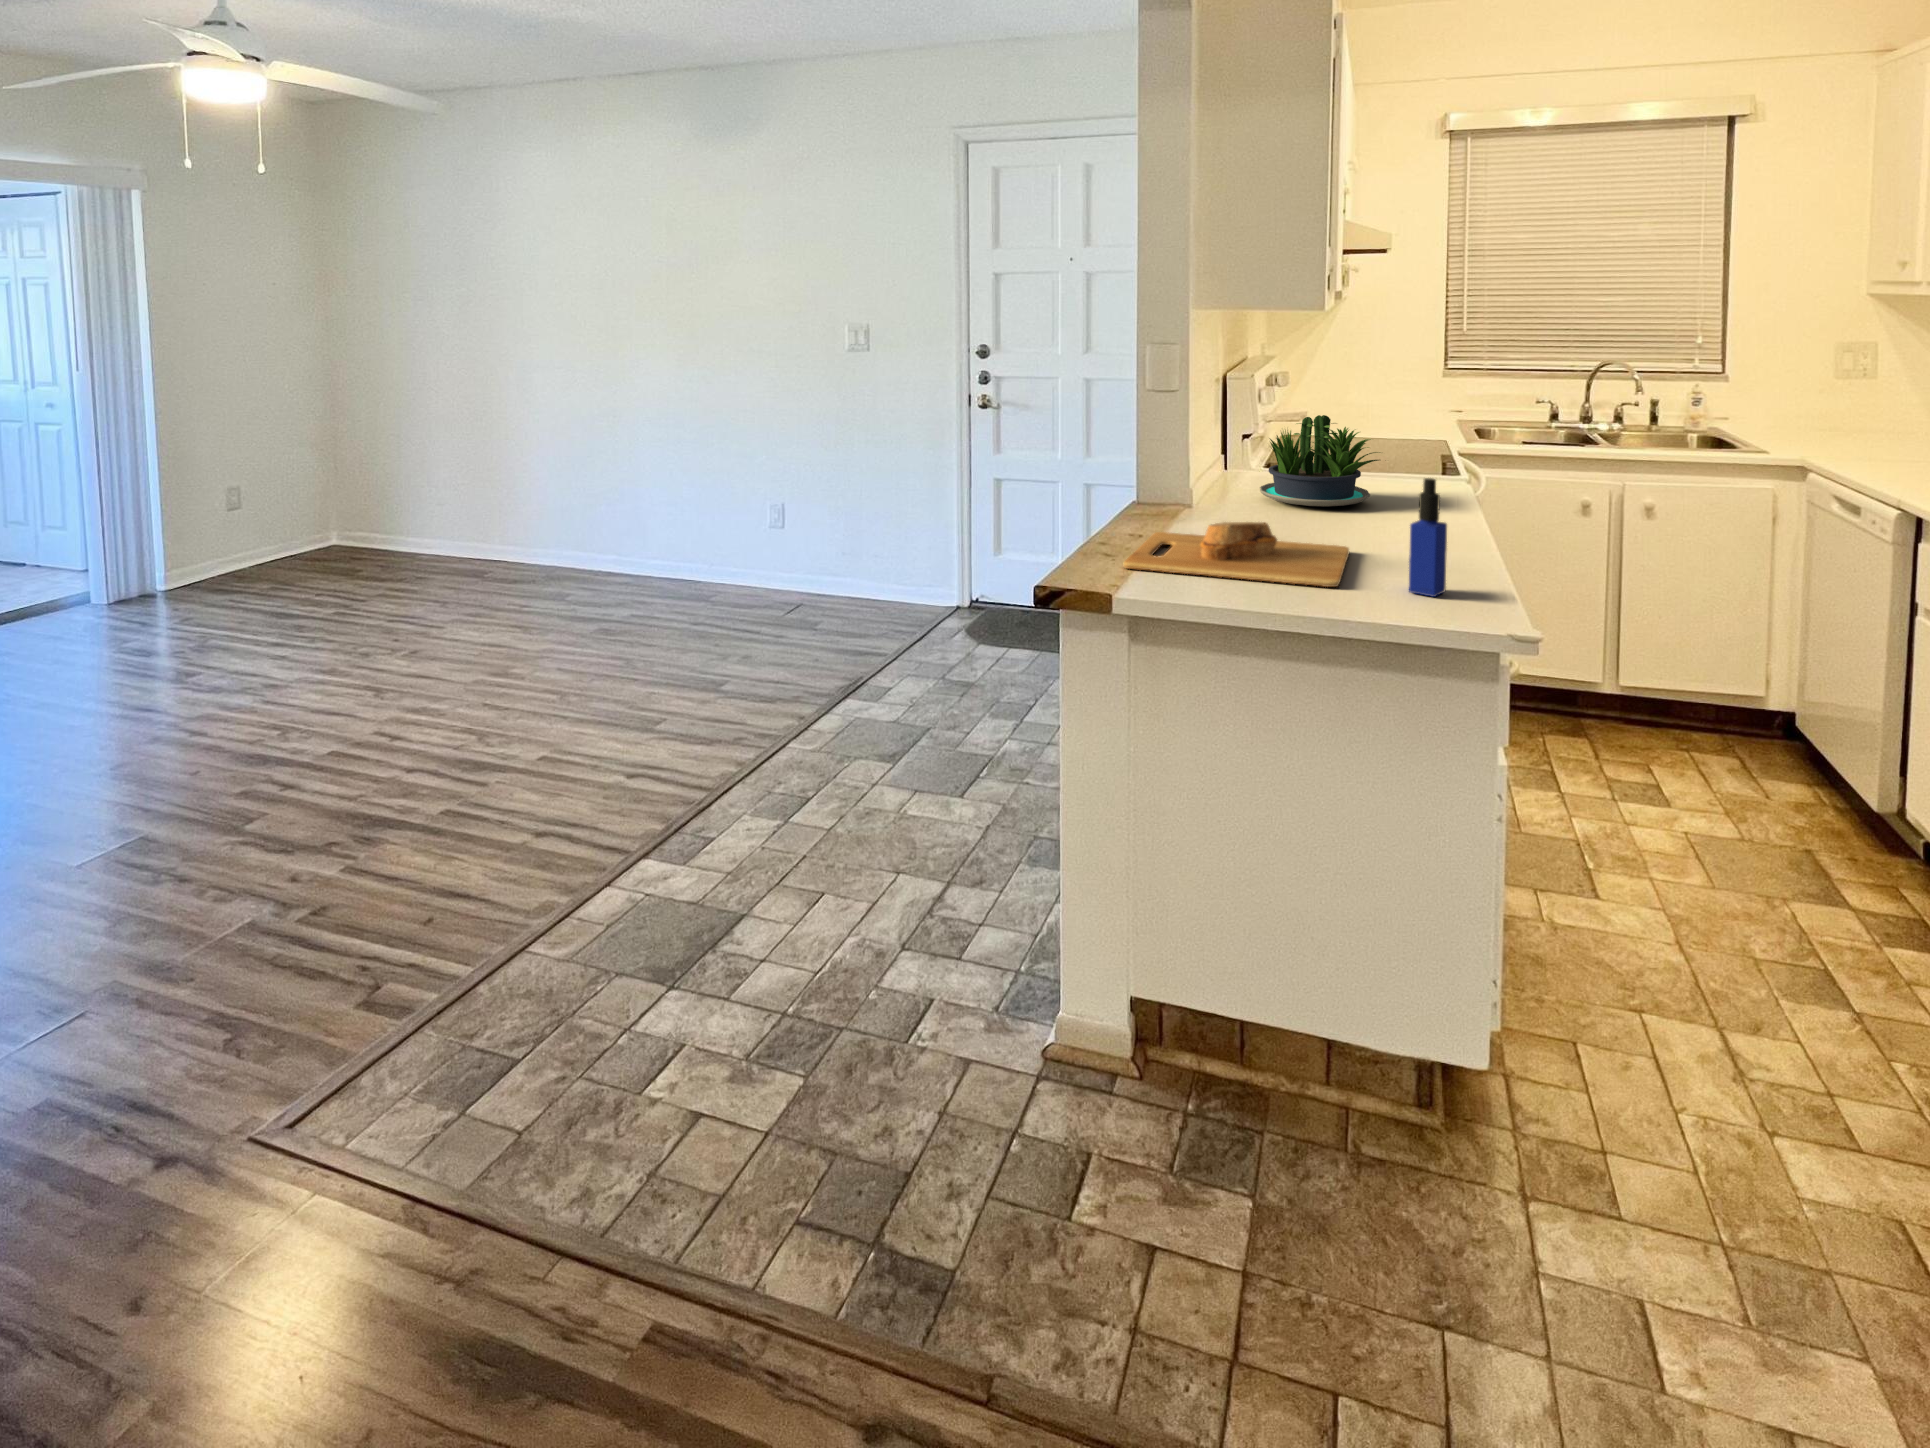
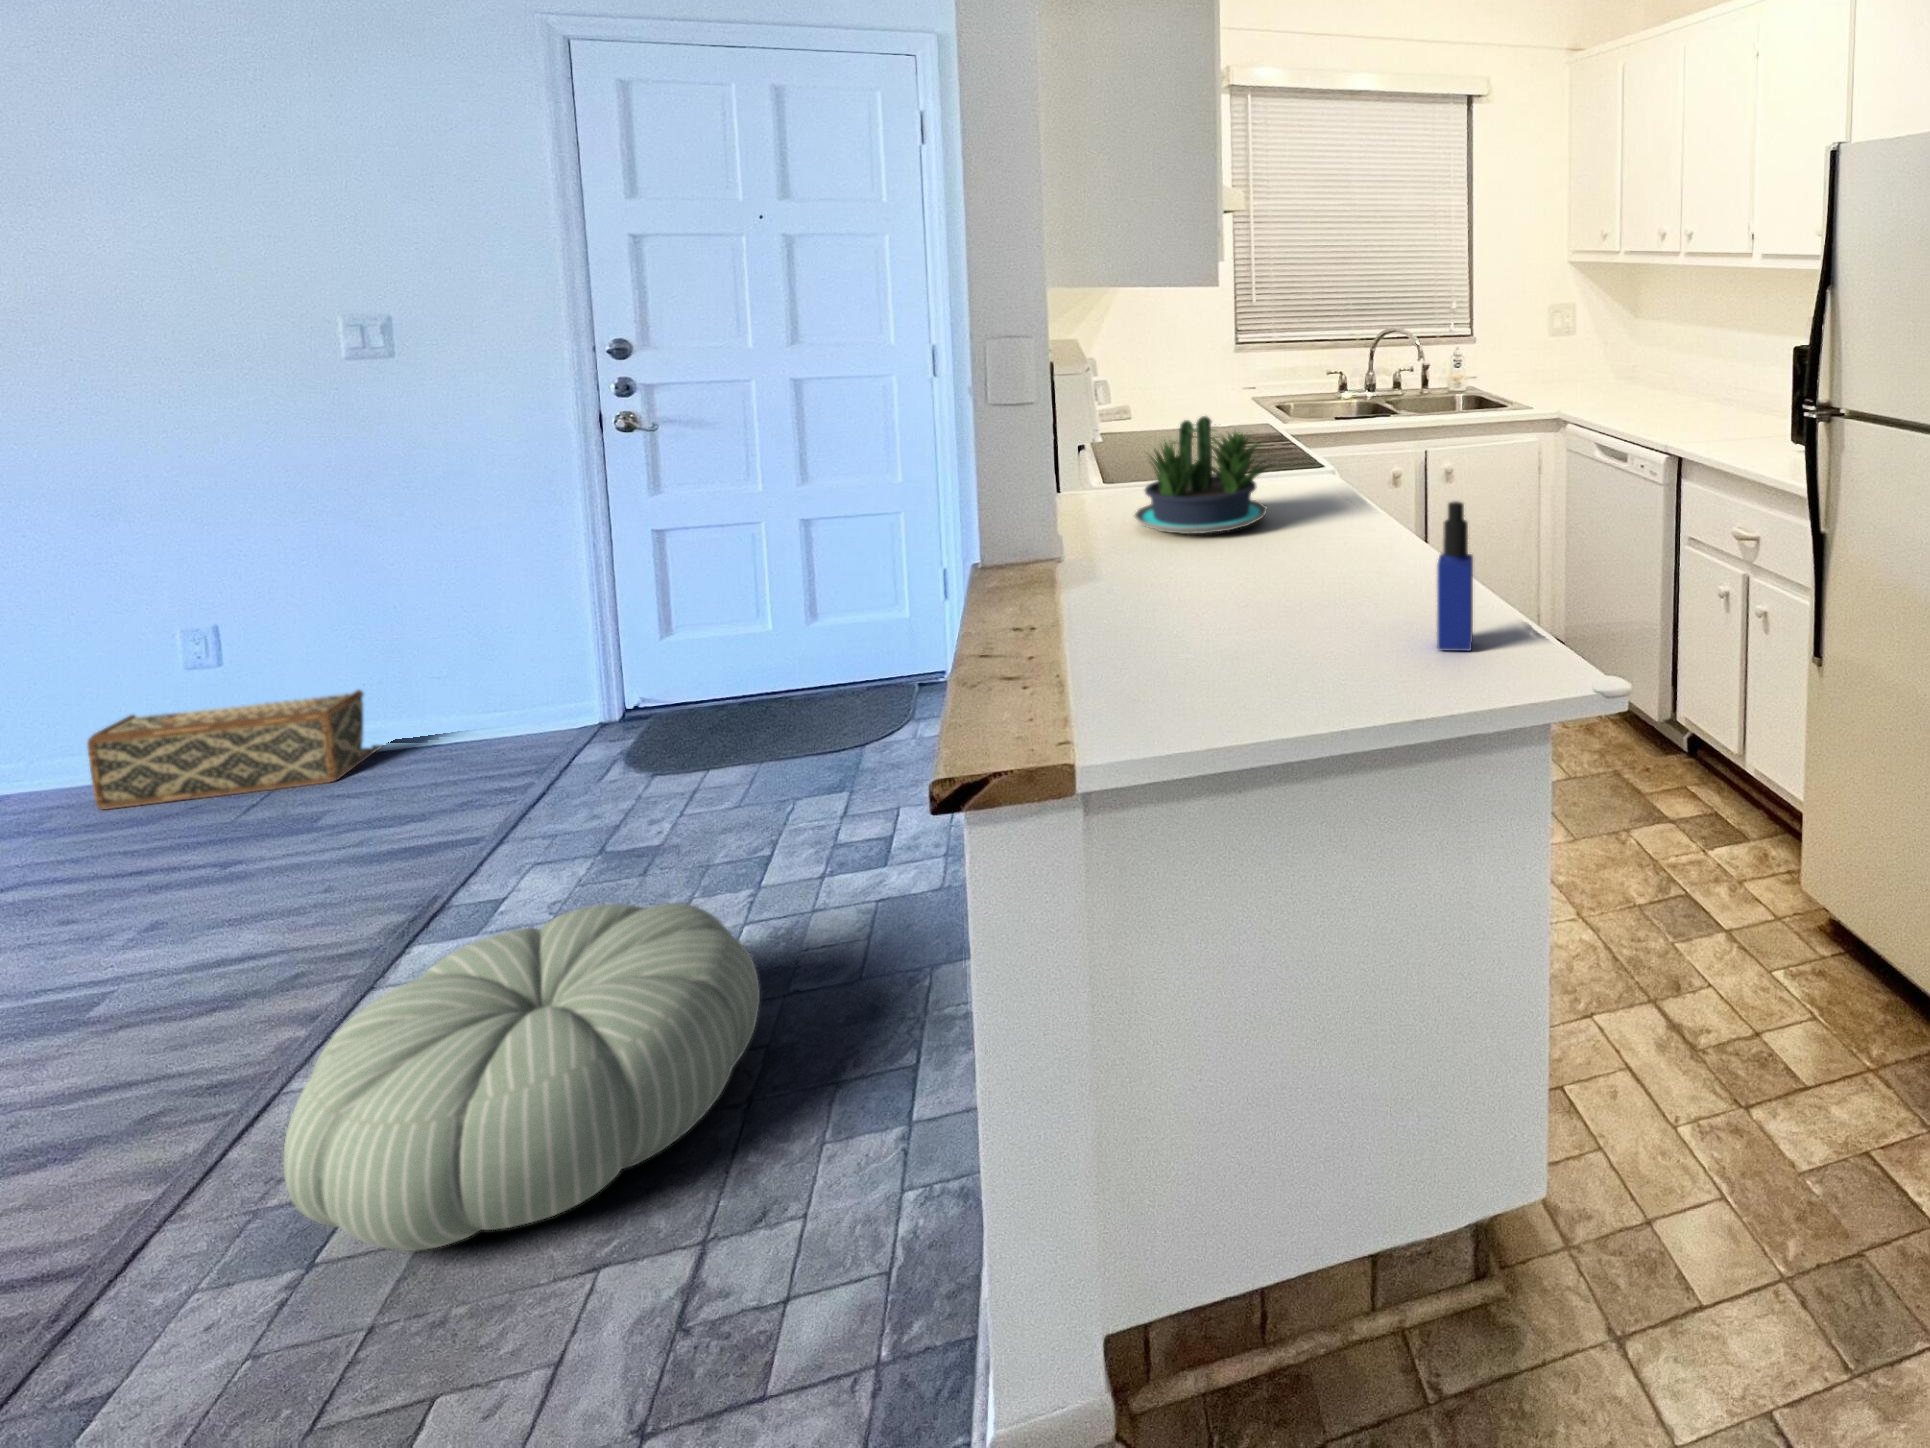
cutting board: present [1124,522,1349,587] -> none [1042,582,1356,700]
woven basket: none [726,544,852,611] -> present [87,690,382,809]
pouf: none [782,689,1001,841] -> present [283,903,760,1251]

